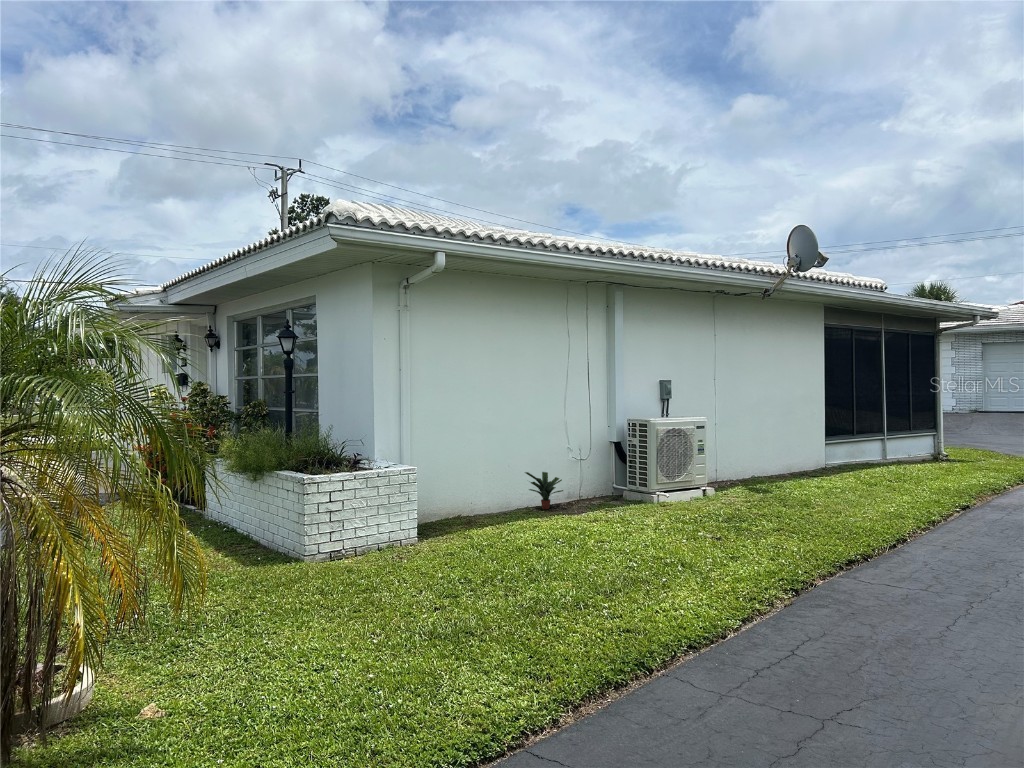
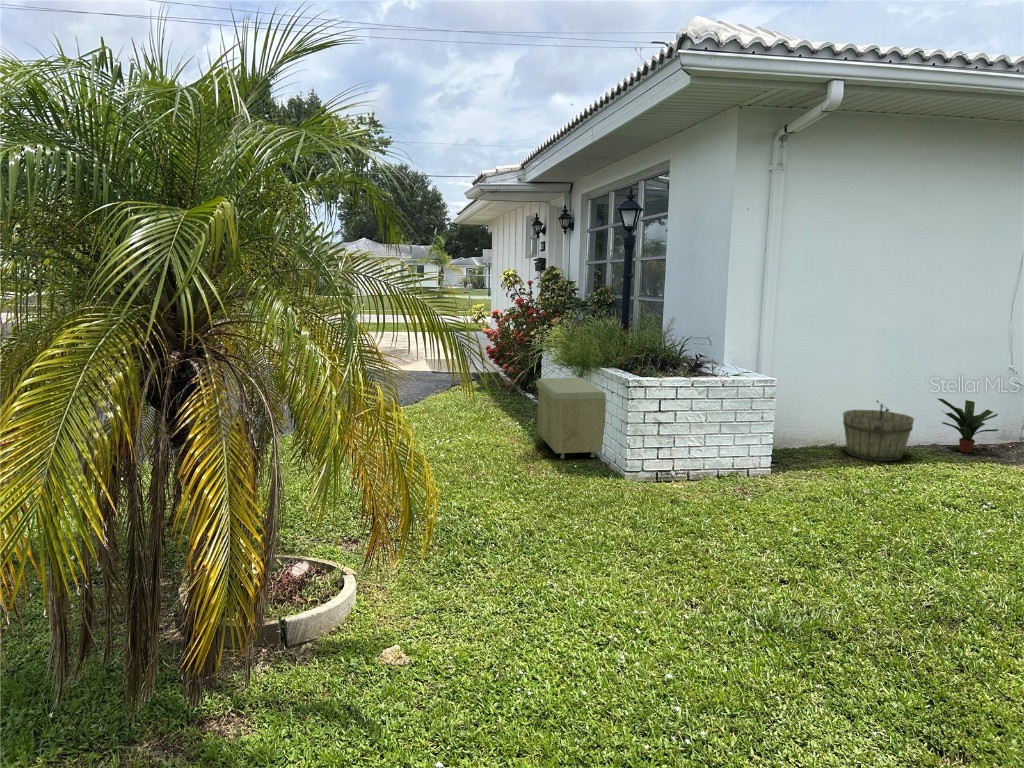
wooden bucket: none [464,478,511,522] -> present [843,401,914,461]
storage bench: none [212,482,282,554] -> present [536,378,606,458]

